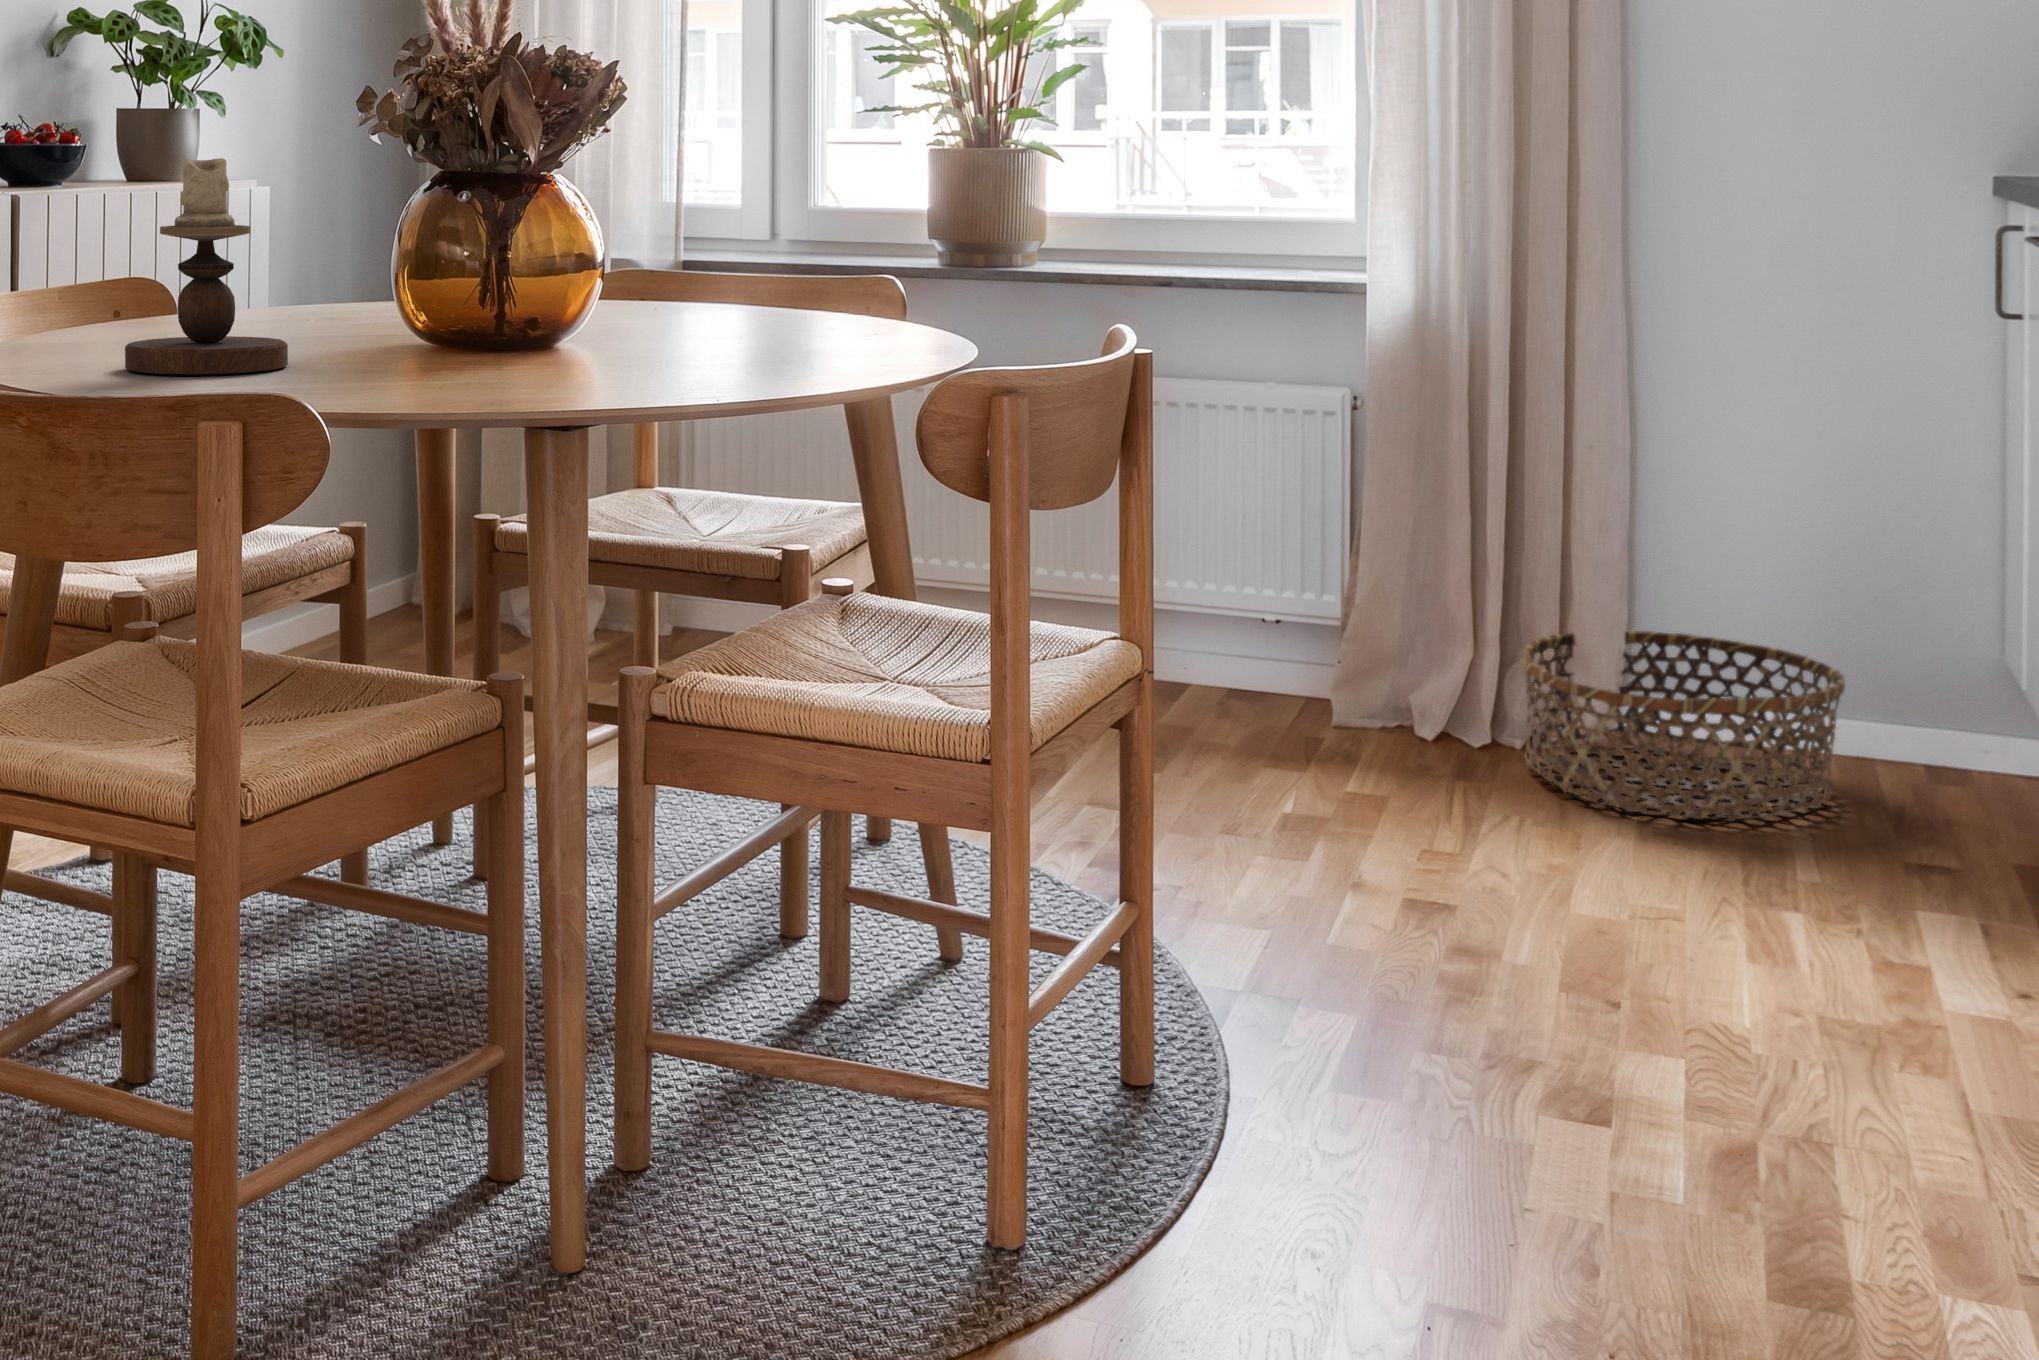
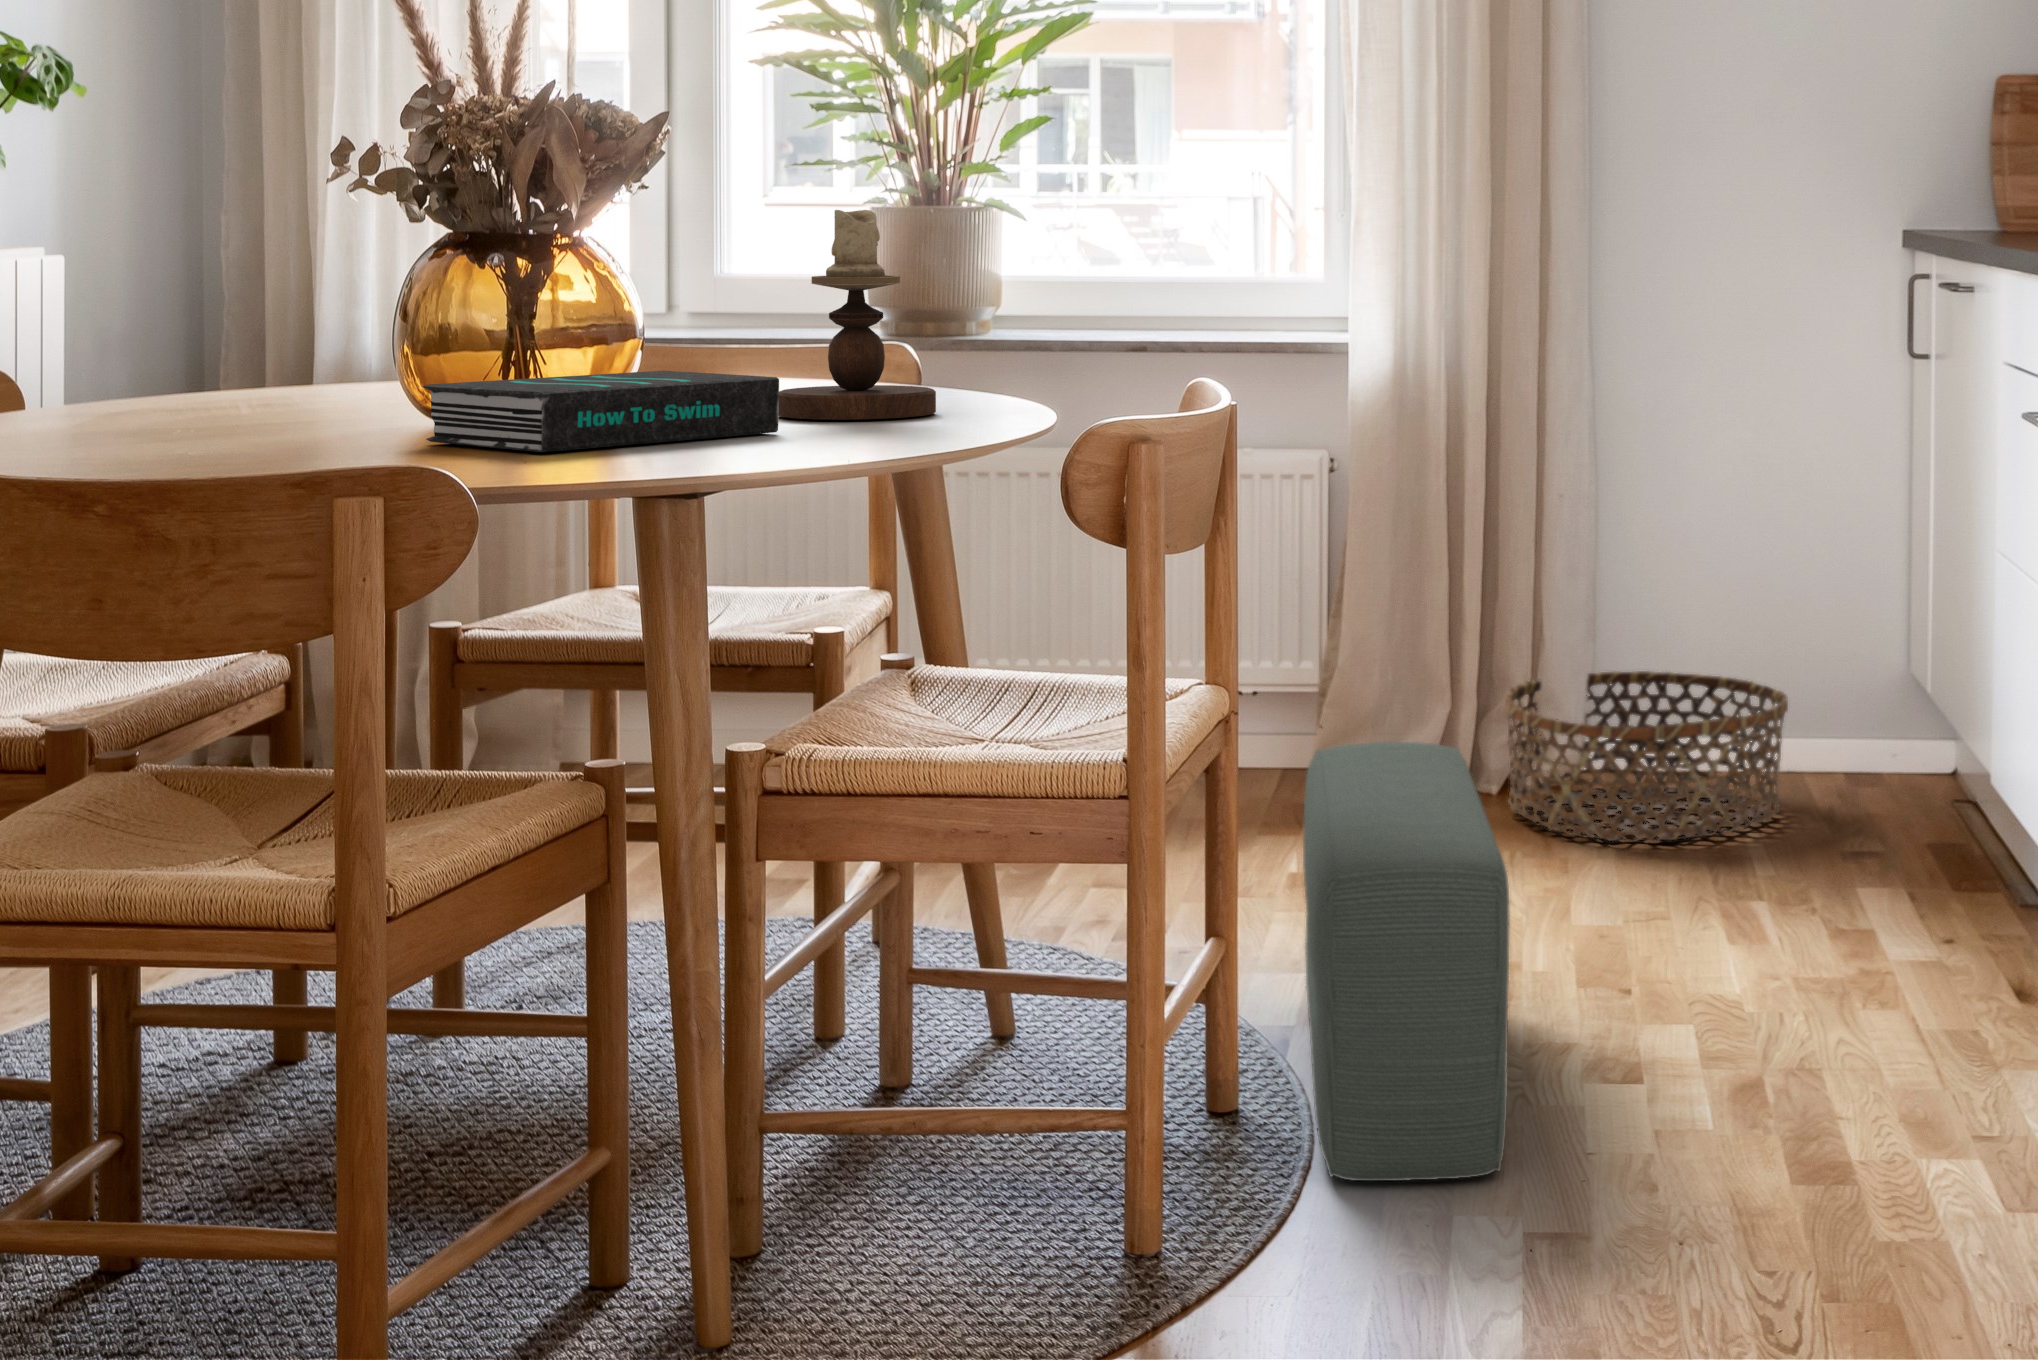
candlestick: present [125,158,288,374] -> present [778,210,936,420]
book: none [333,312,658,392] -> present [422,371,779,452]
pouf: none [1221,707,1440,1213] -> present [1303,742,1509,1181]

